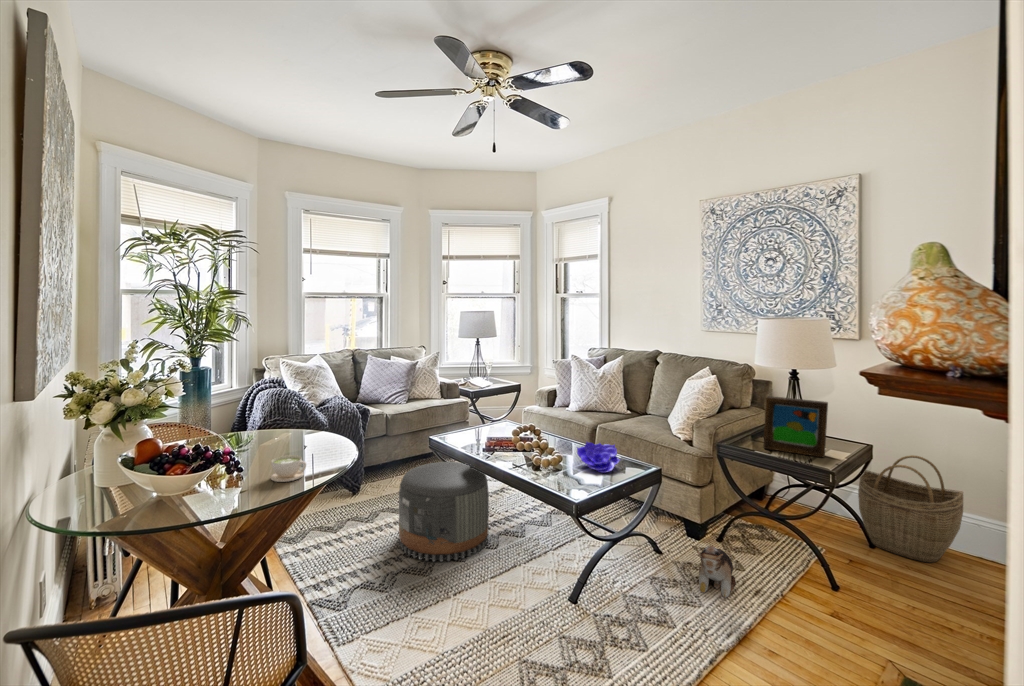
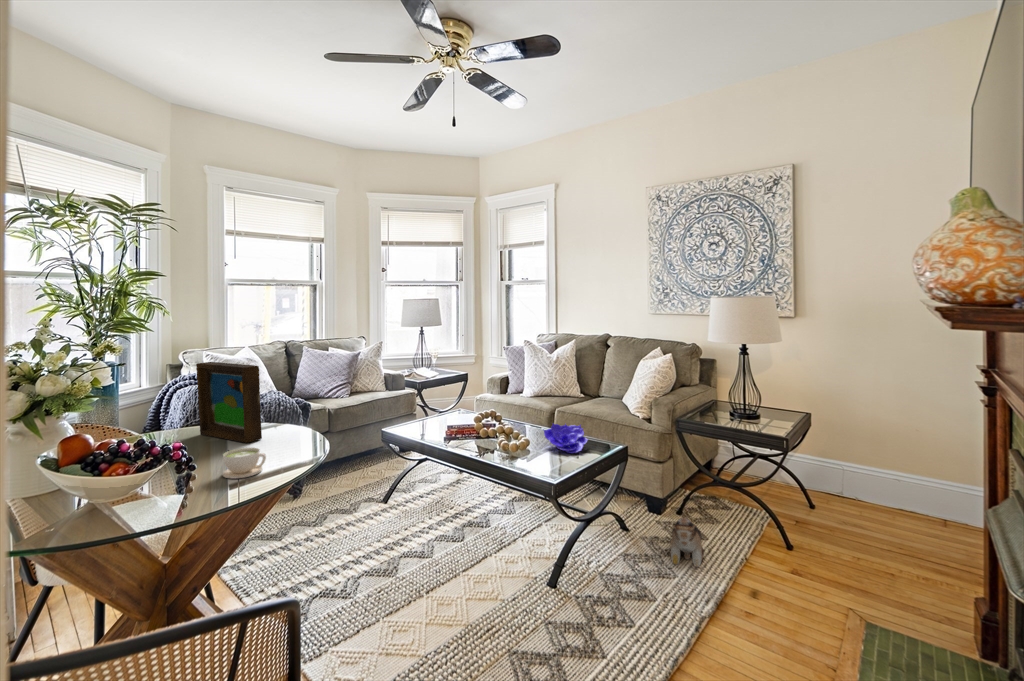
picture frame: present [763,396,828,457] -> present [196,362,262,443]
woven basket: present [858,455,963,562] -> none [799,422,890,518]
pouf: present [399,462,489,562] -> none [355,453,453,559]

